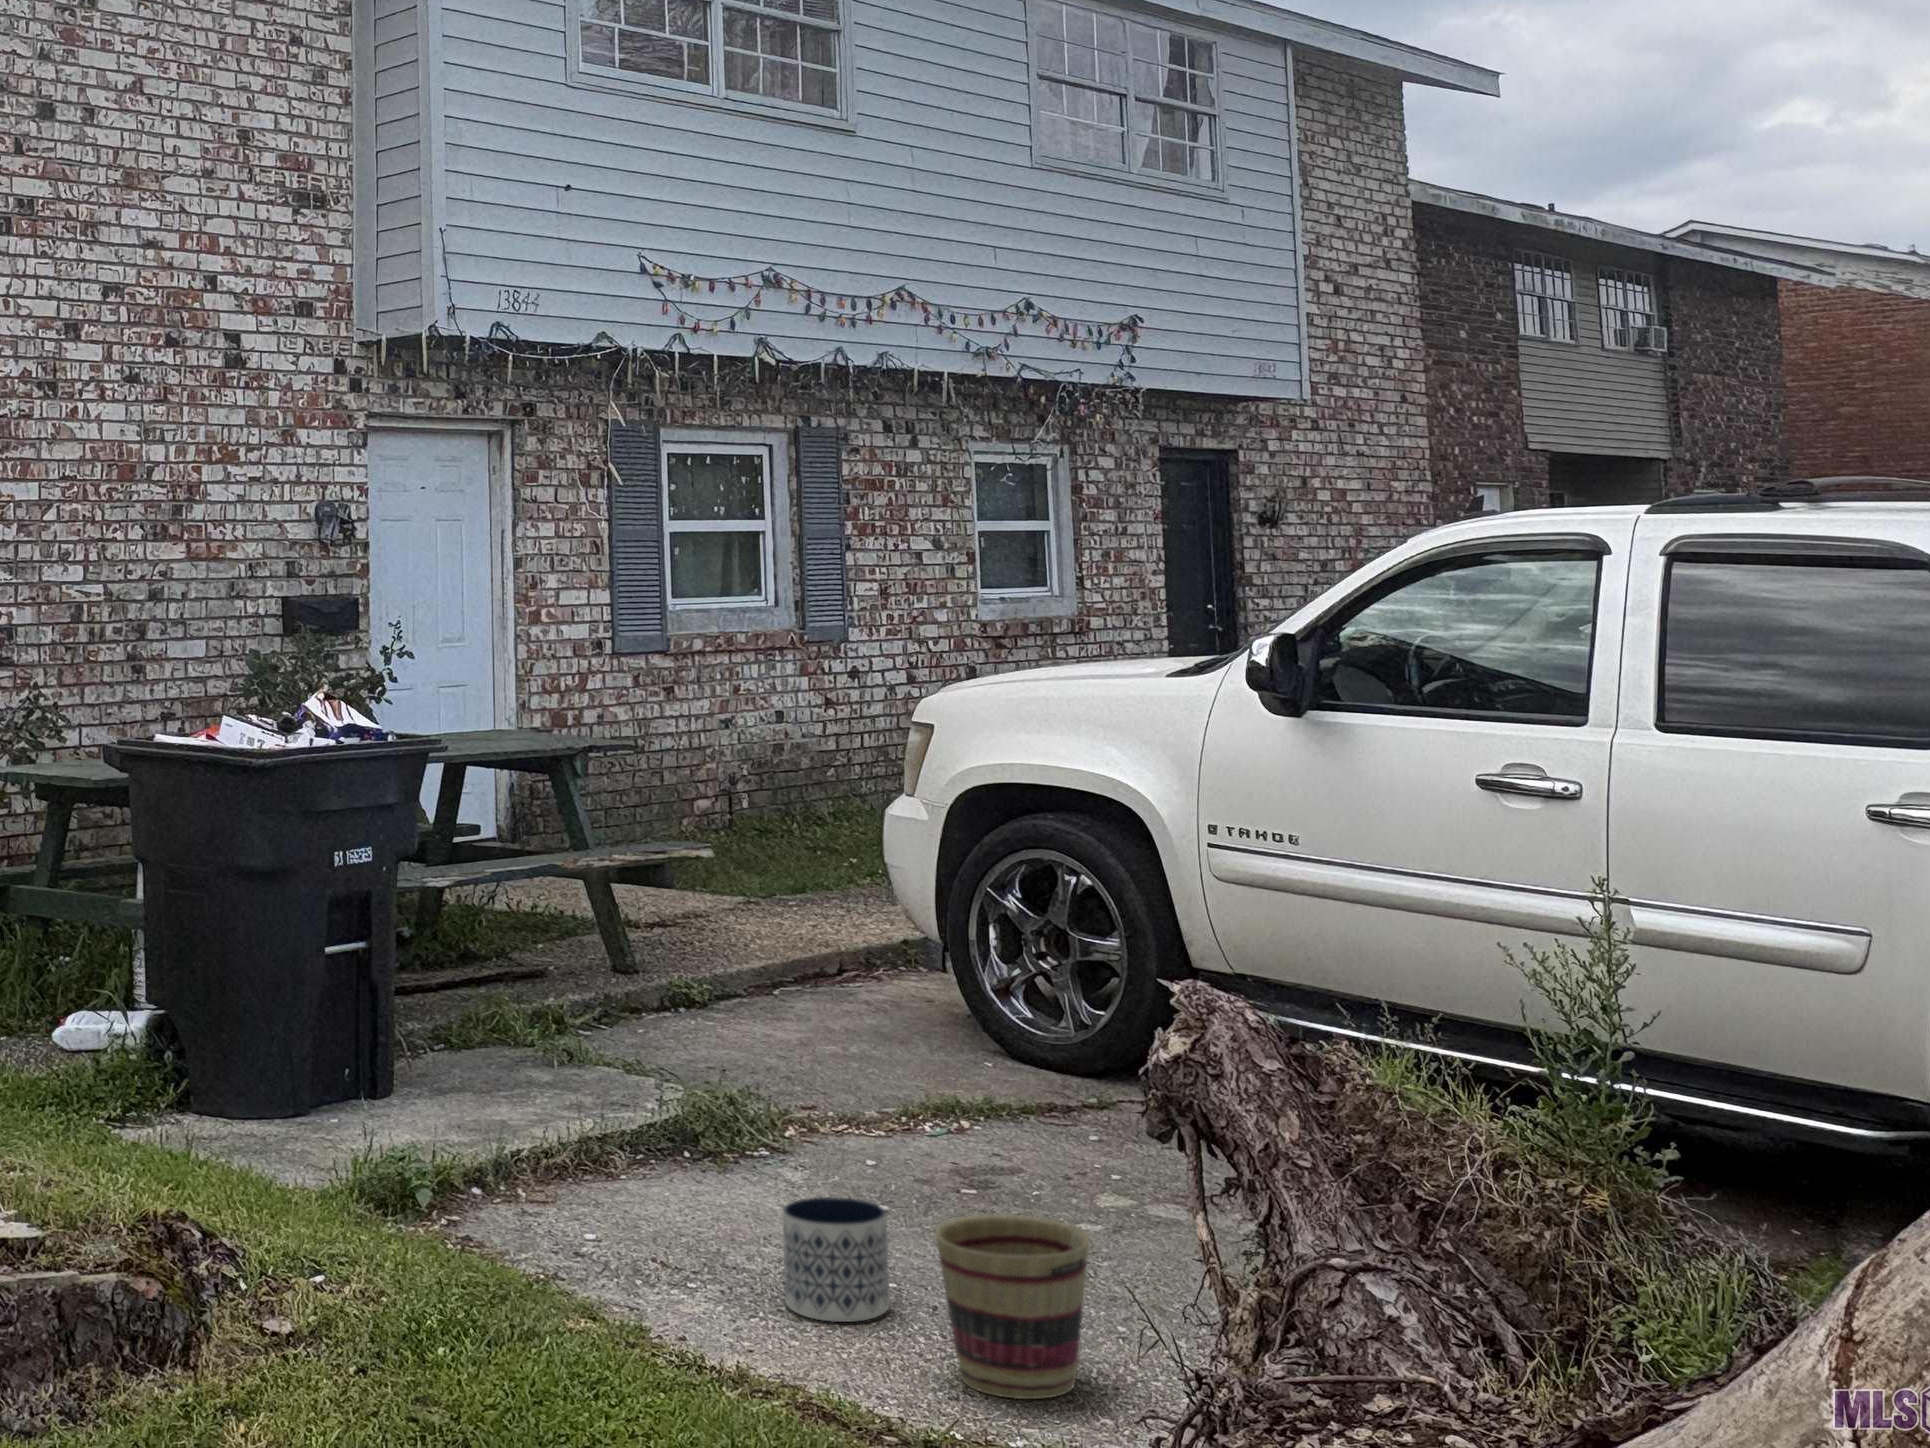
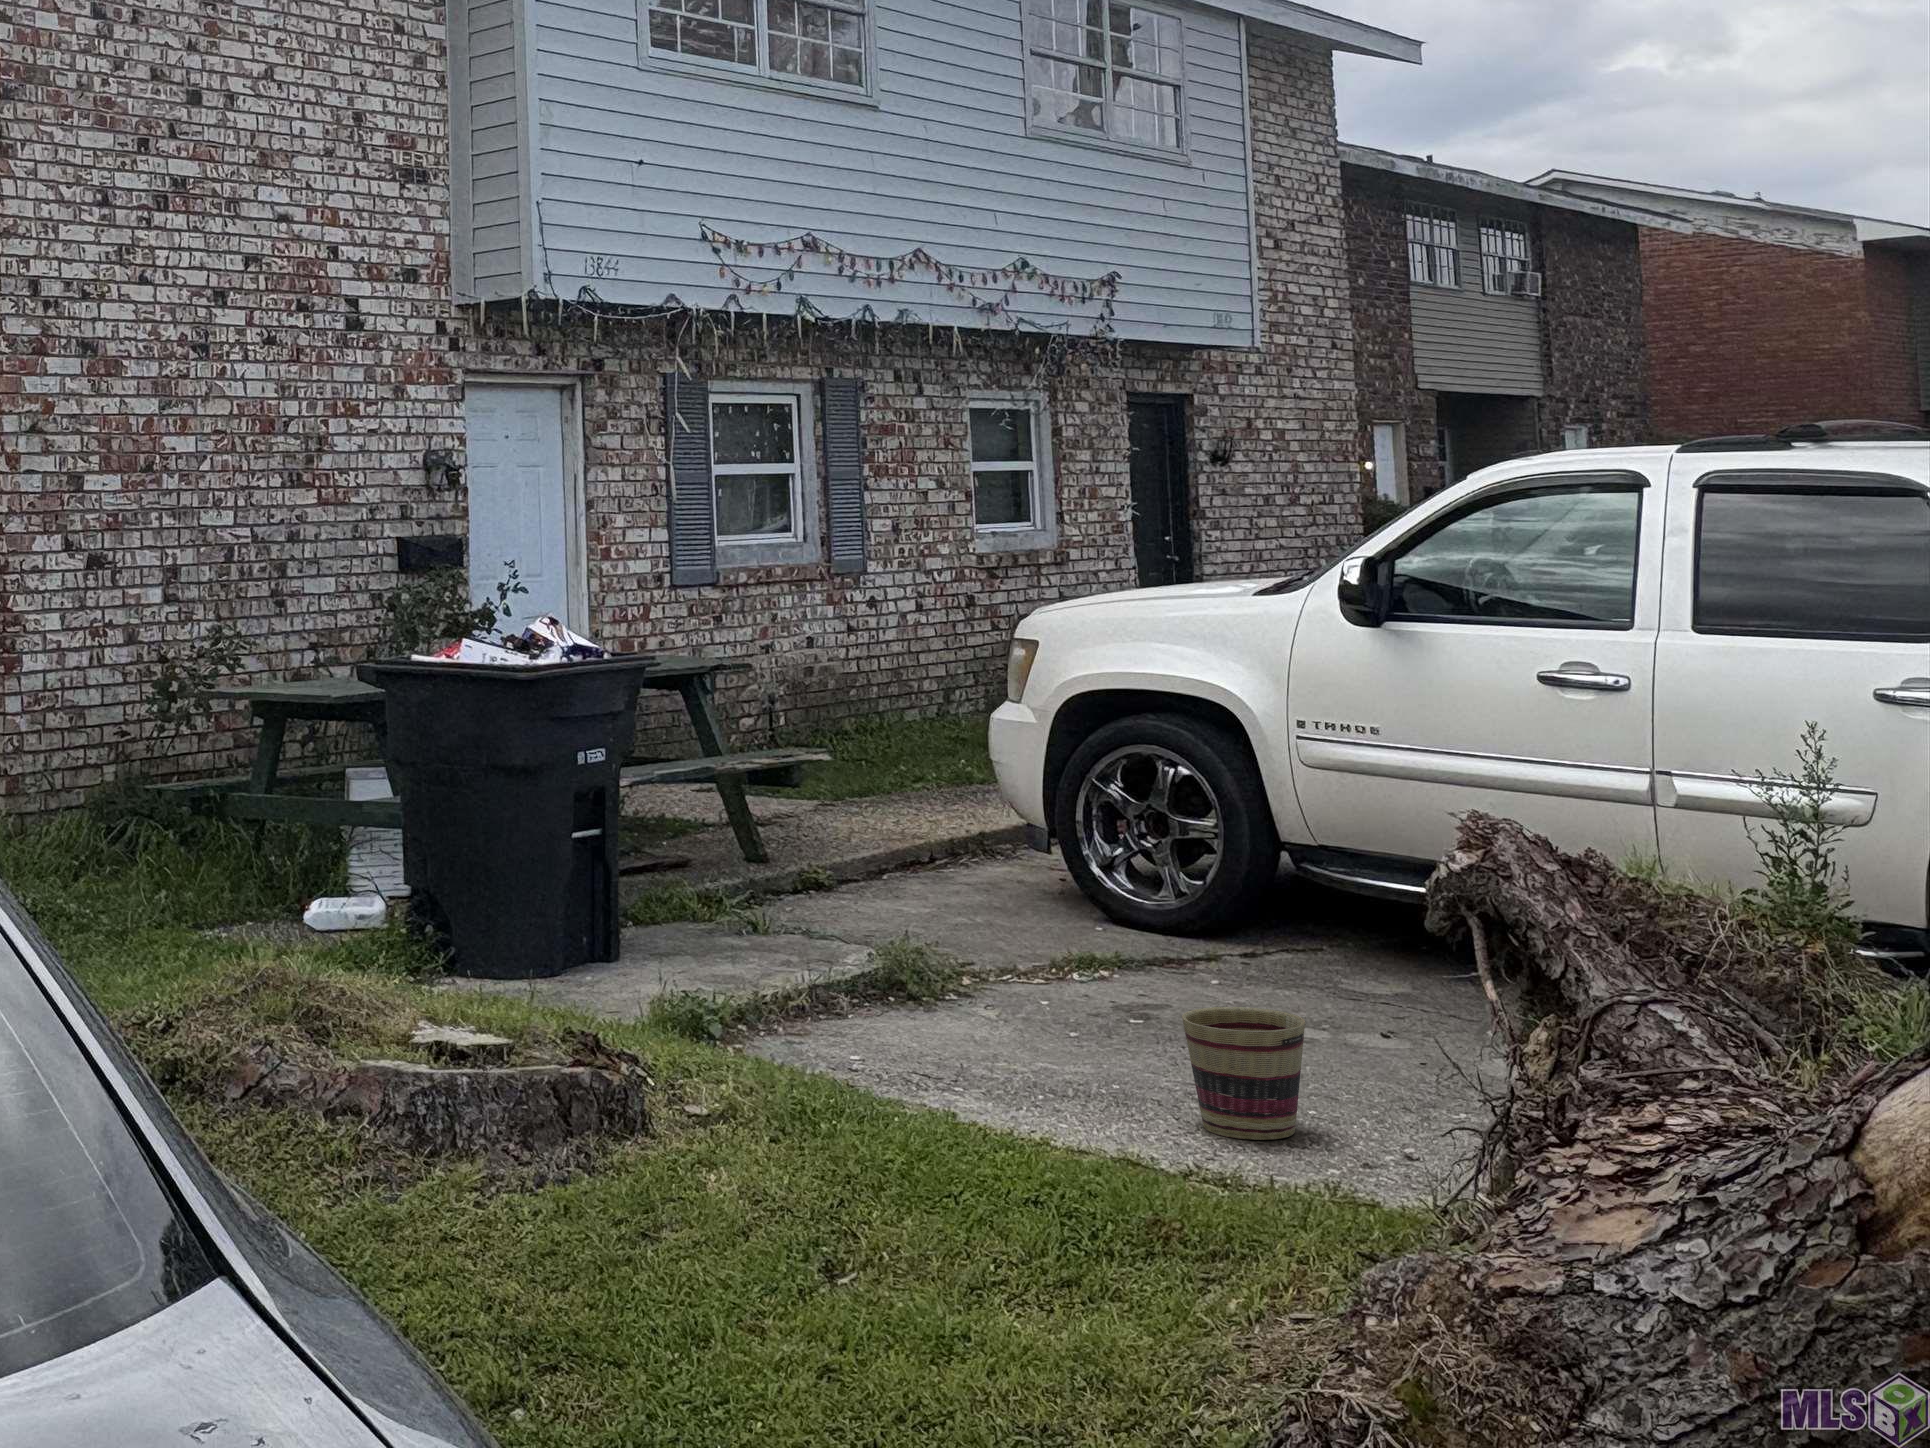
planter: present [783,1197,890,1322] -> none [1038,1005,1126,1097]

